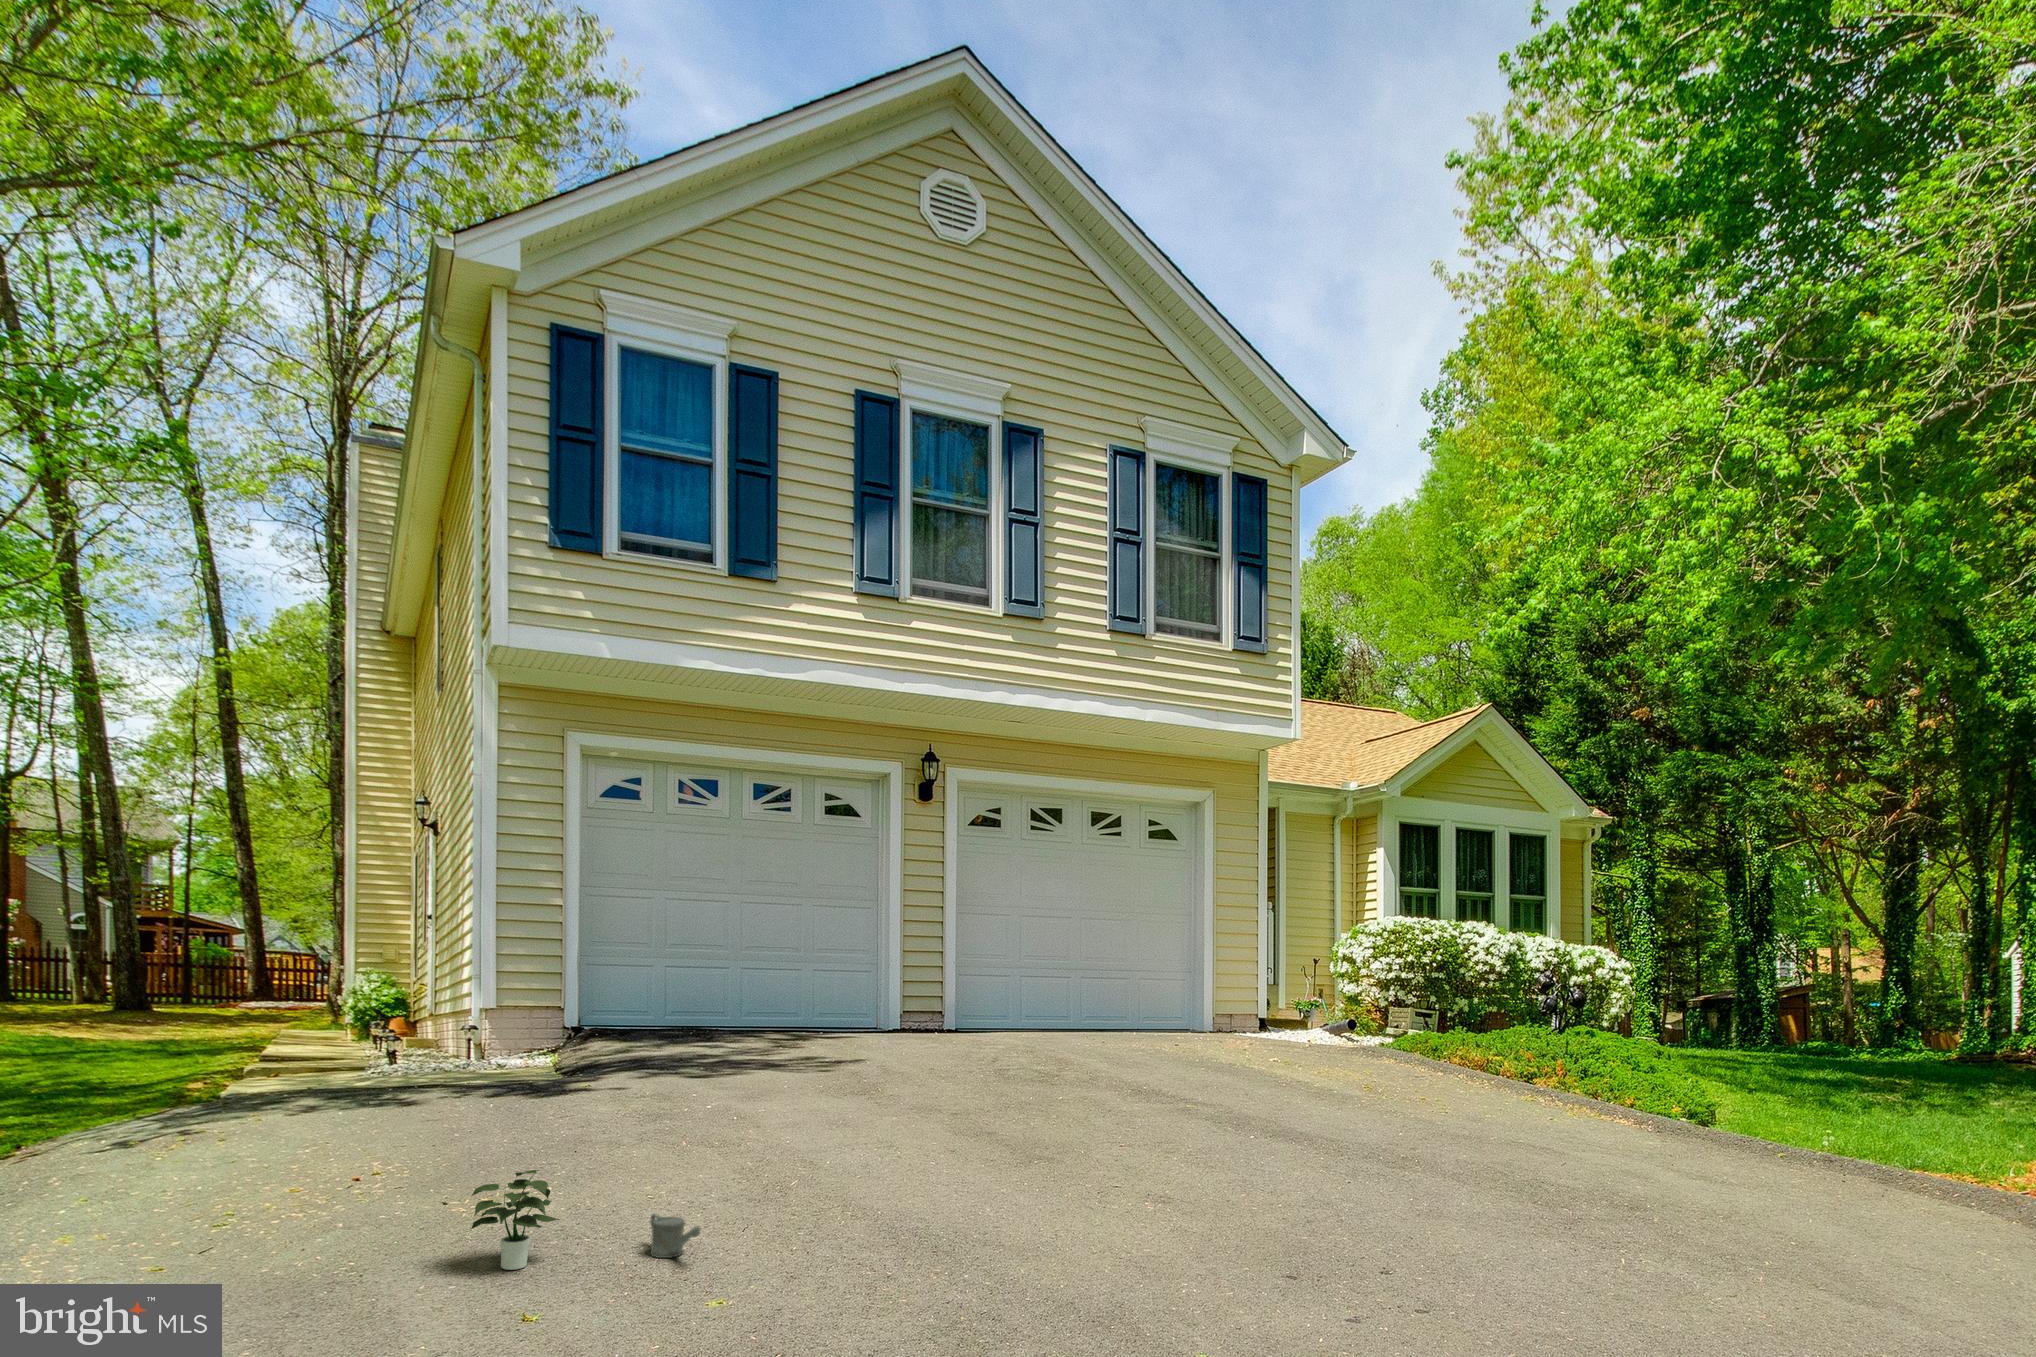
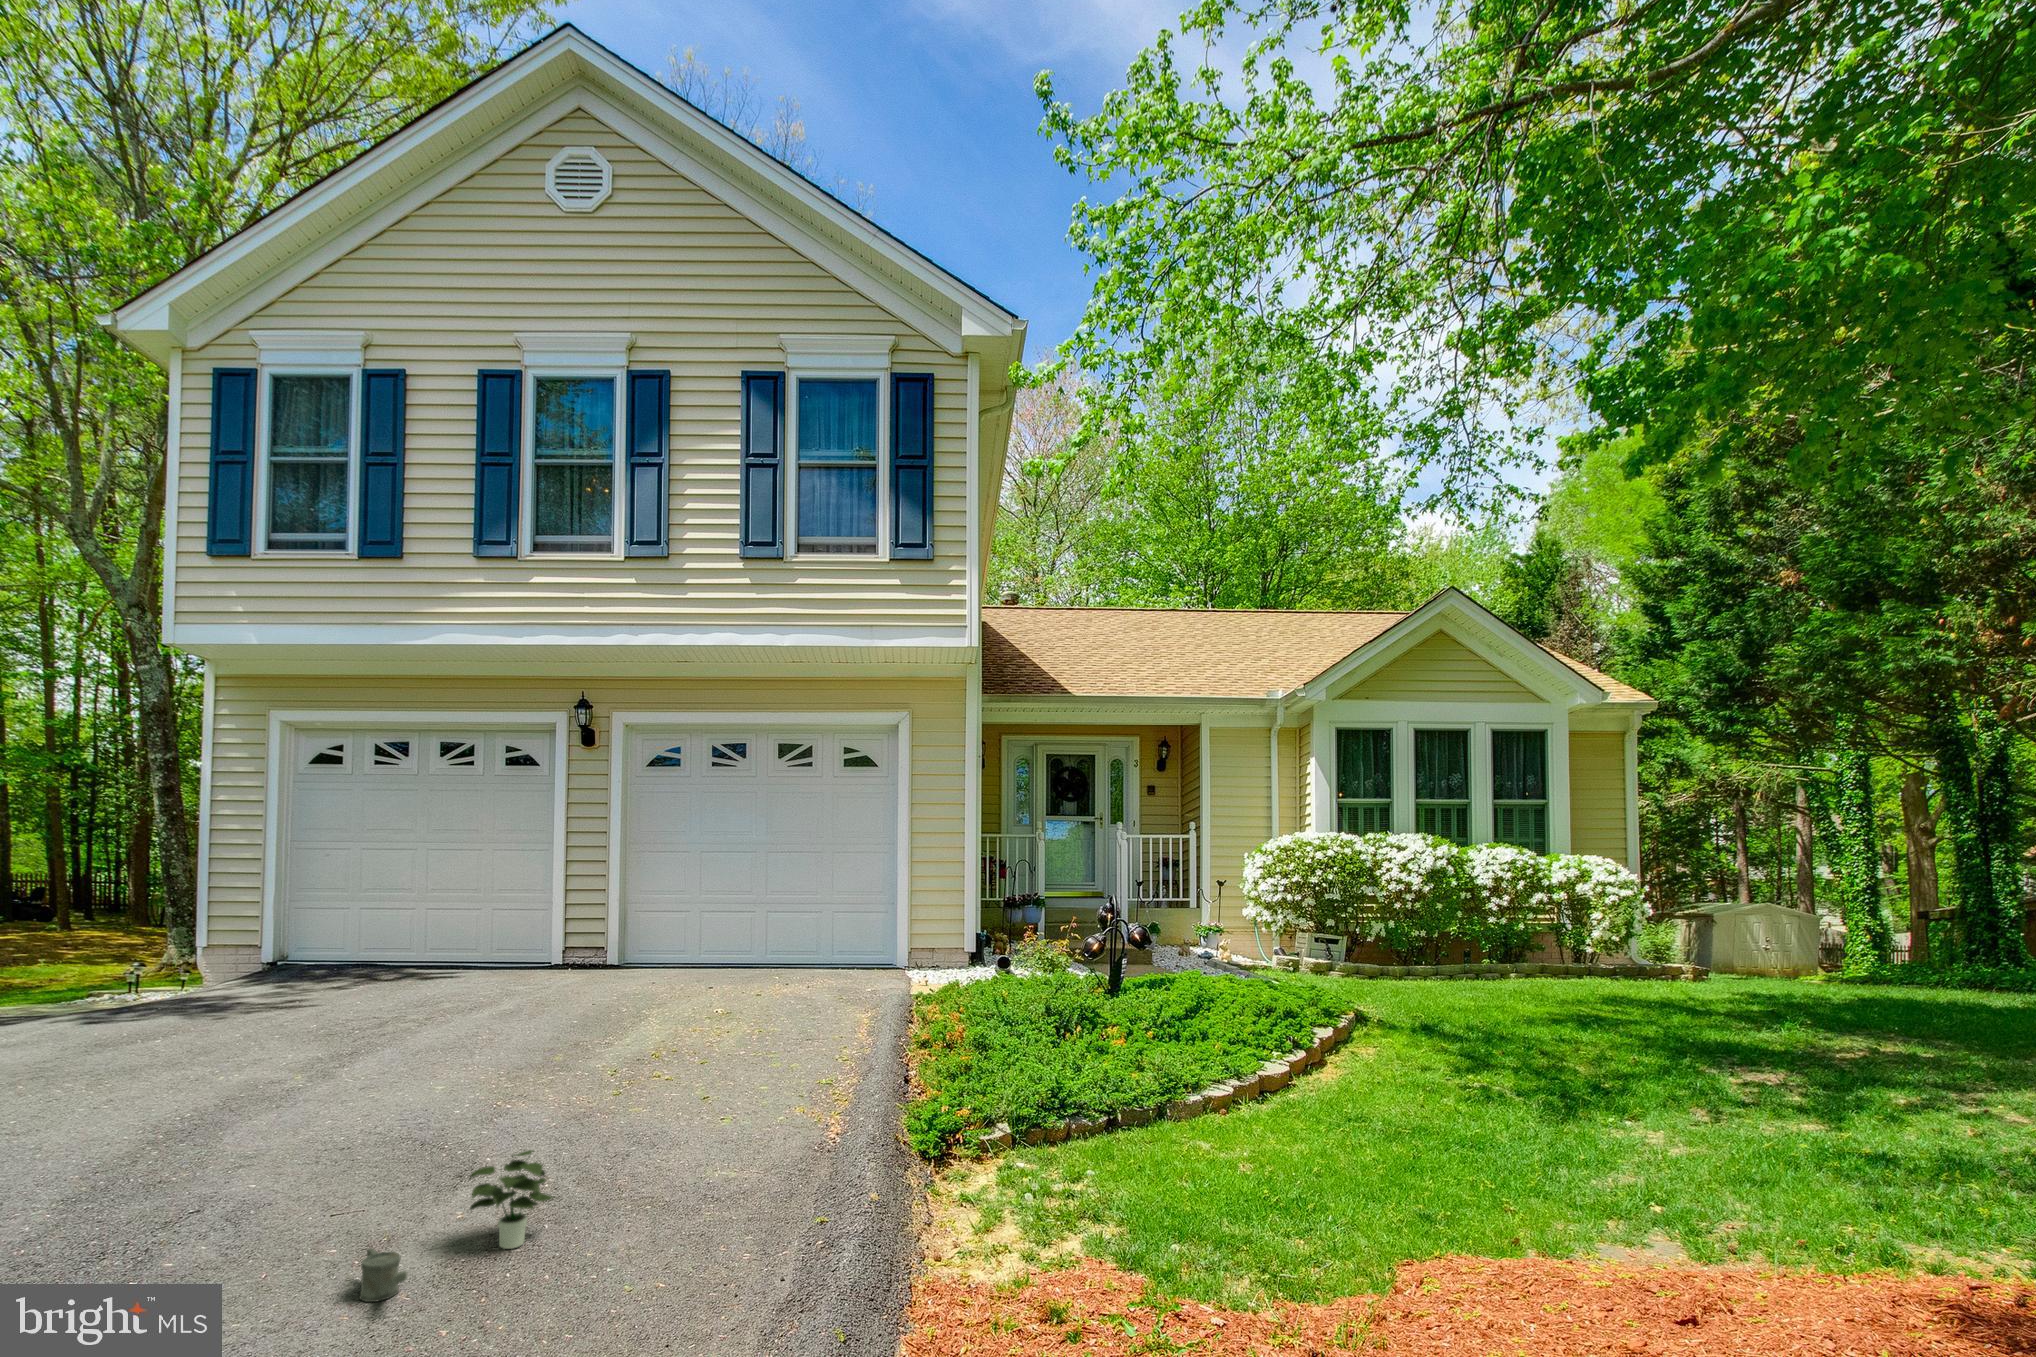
watering can: present [650,1214,700,1258] -> present [359,1248,407,1302]

